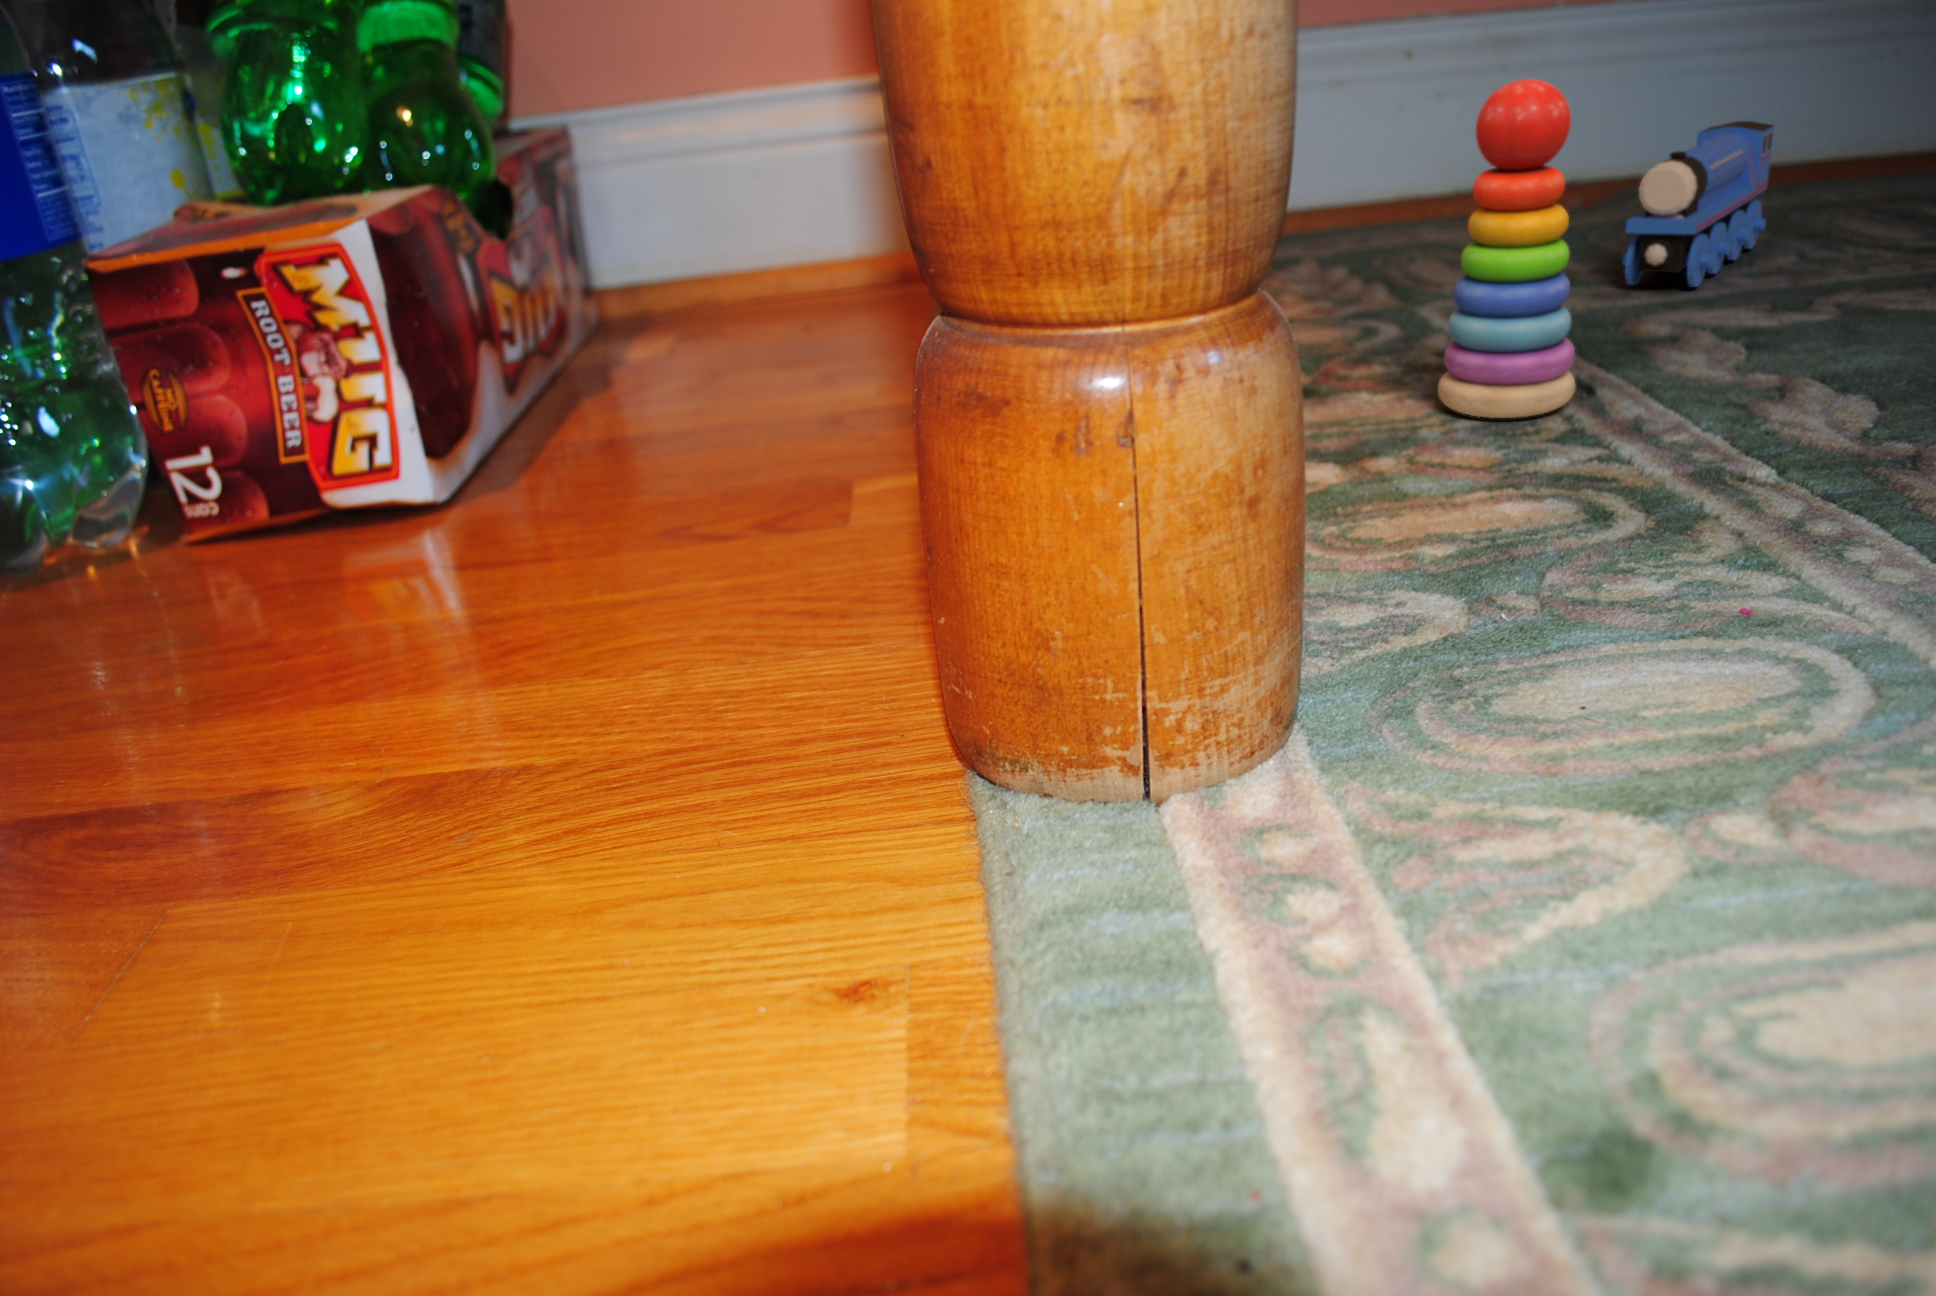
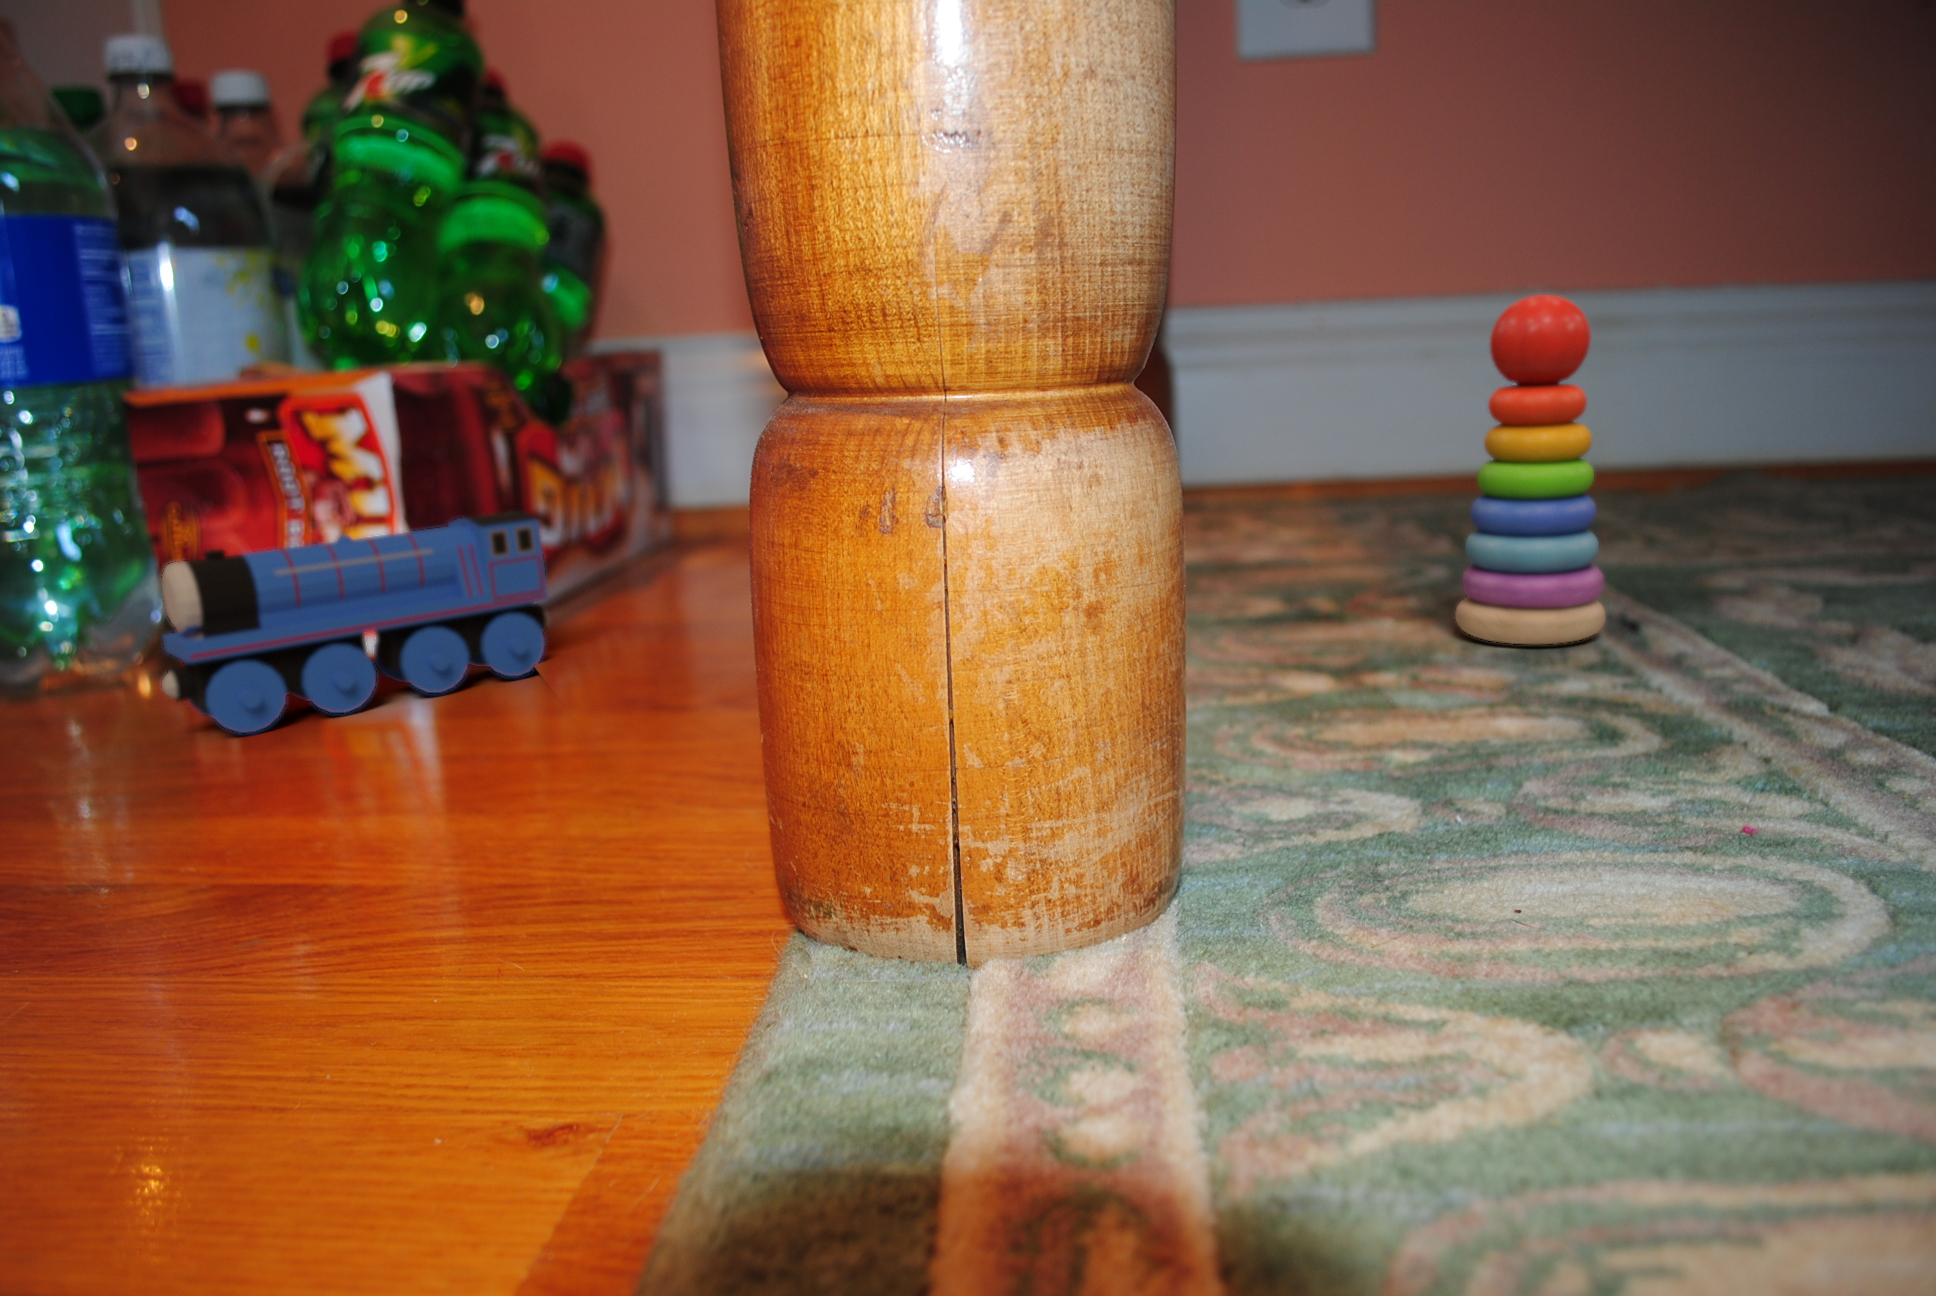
toy train: present [1622,121,1775,287] -> present [162,511,549,733]

